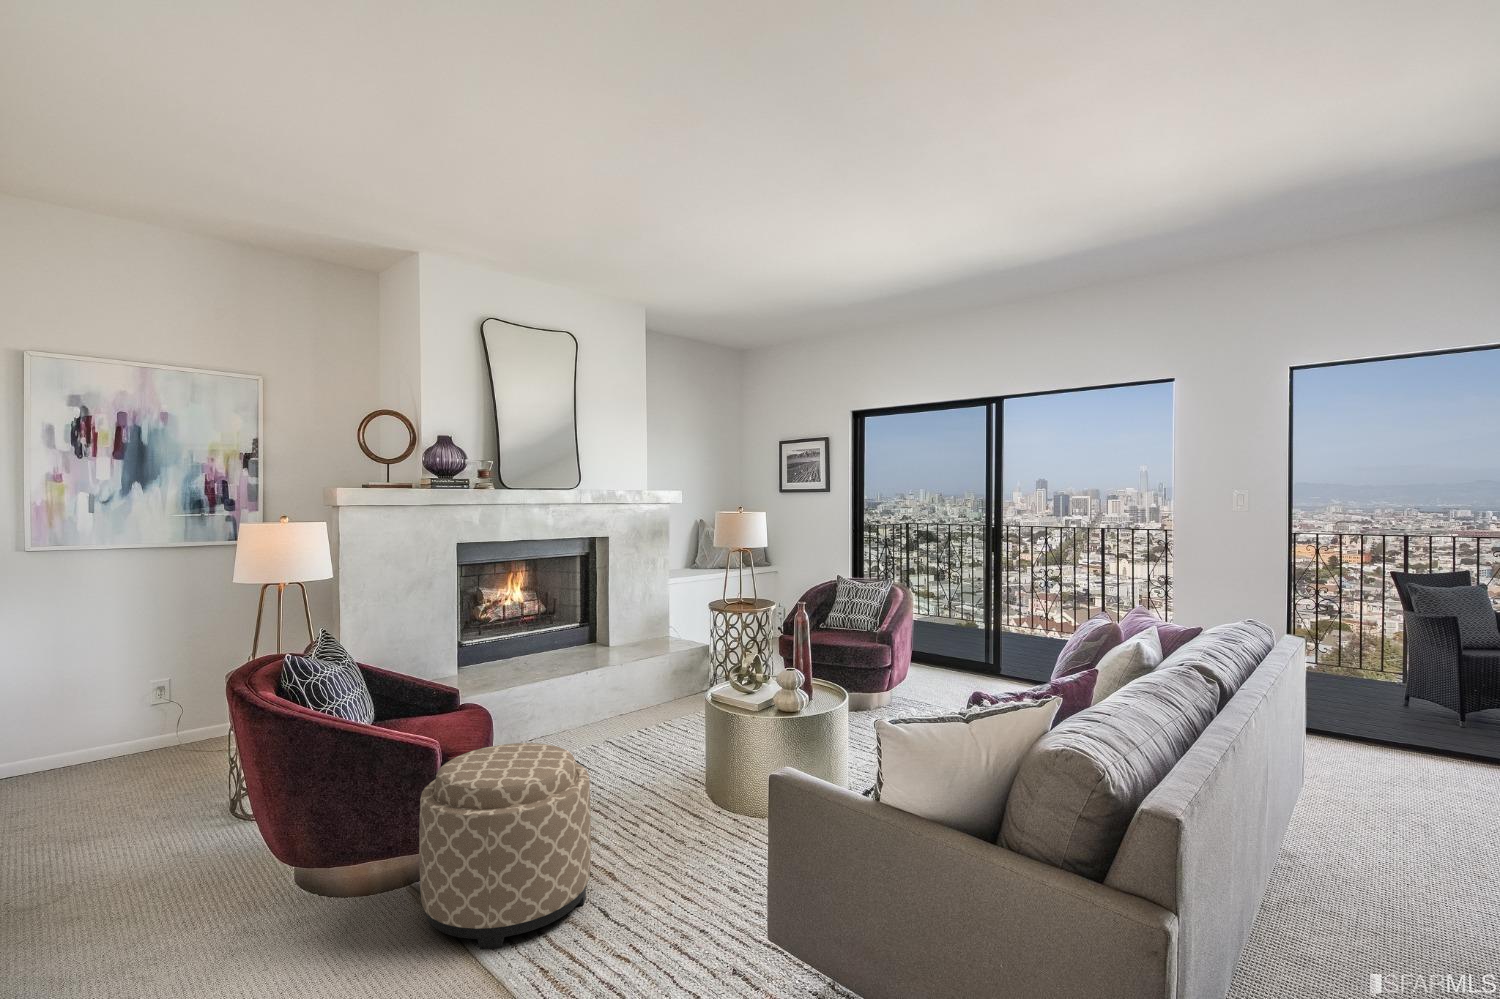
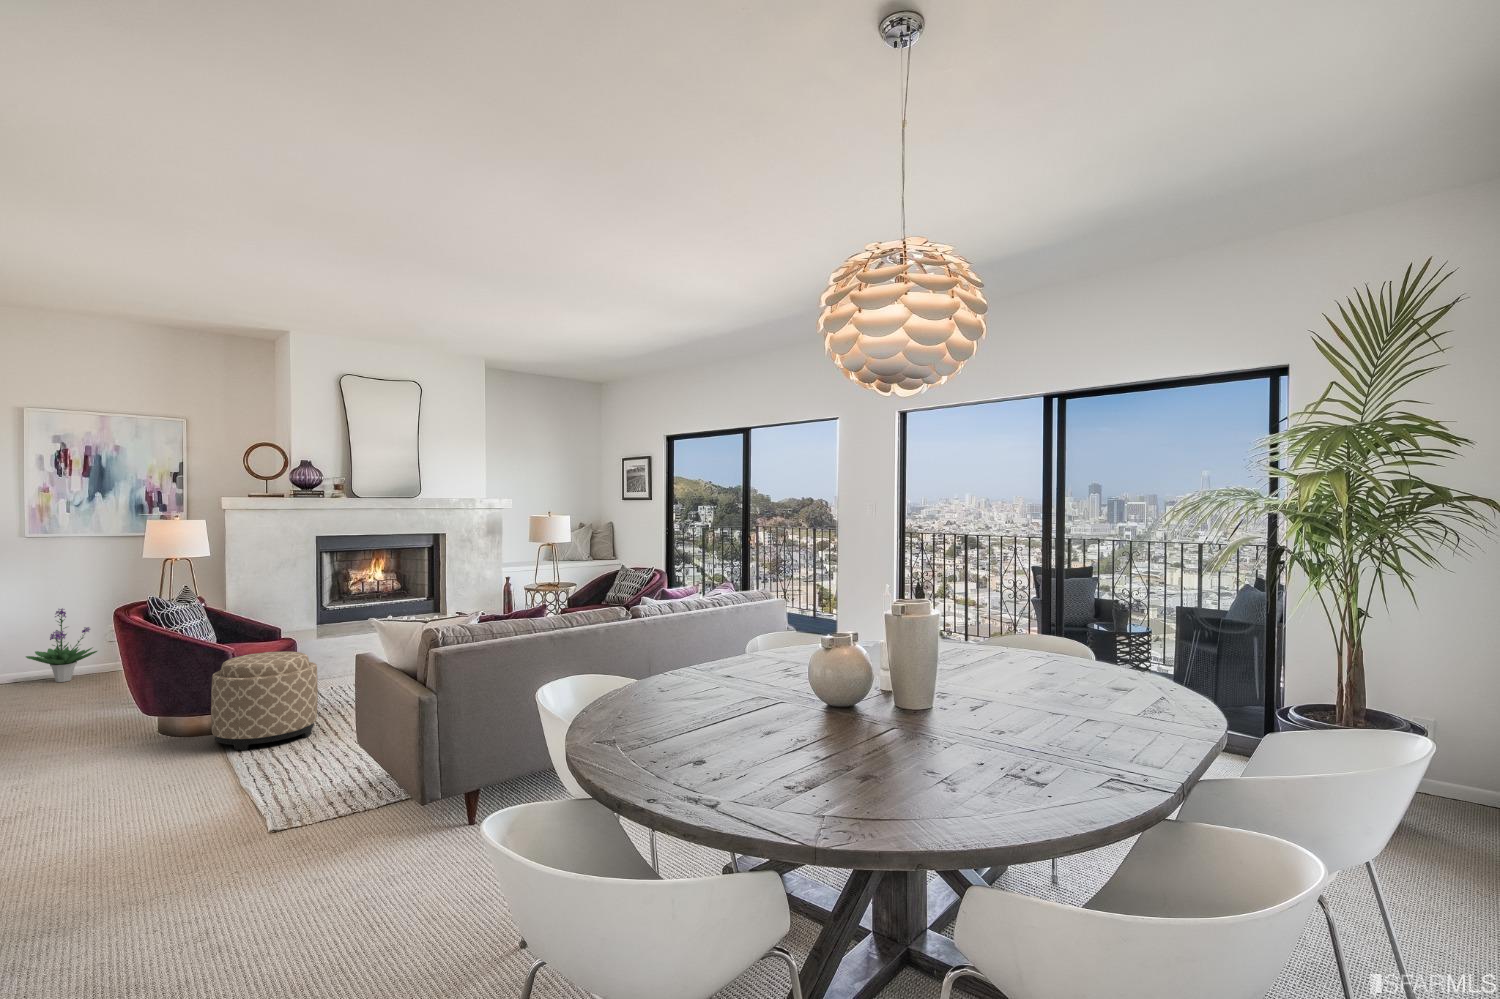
potted plant: none [28,660,143,778] -> present [26,608,97,682]

